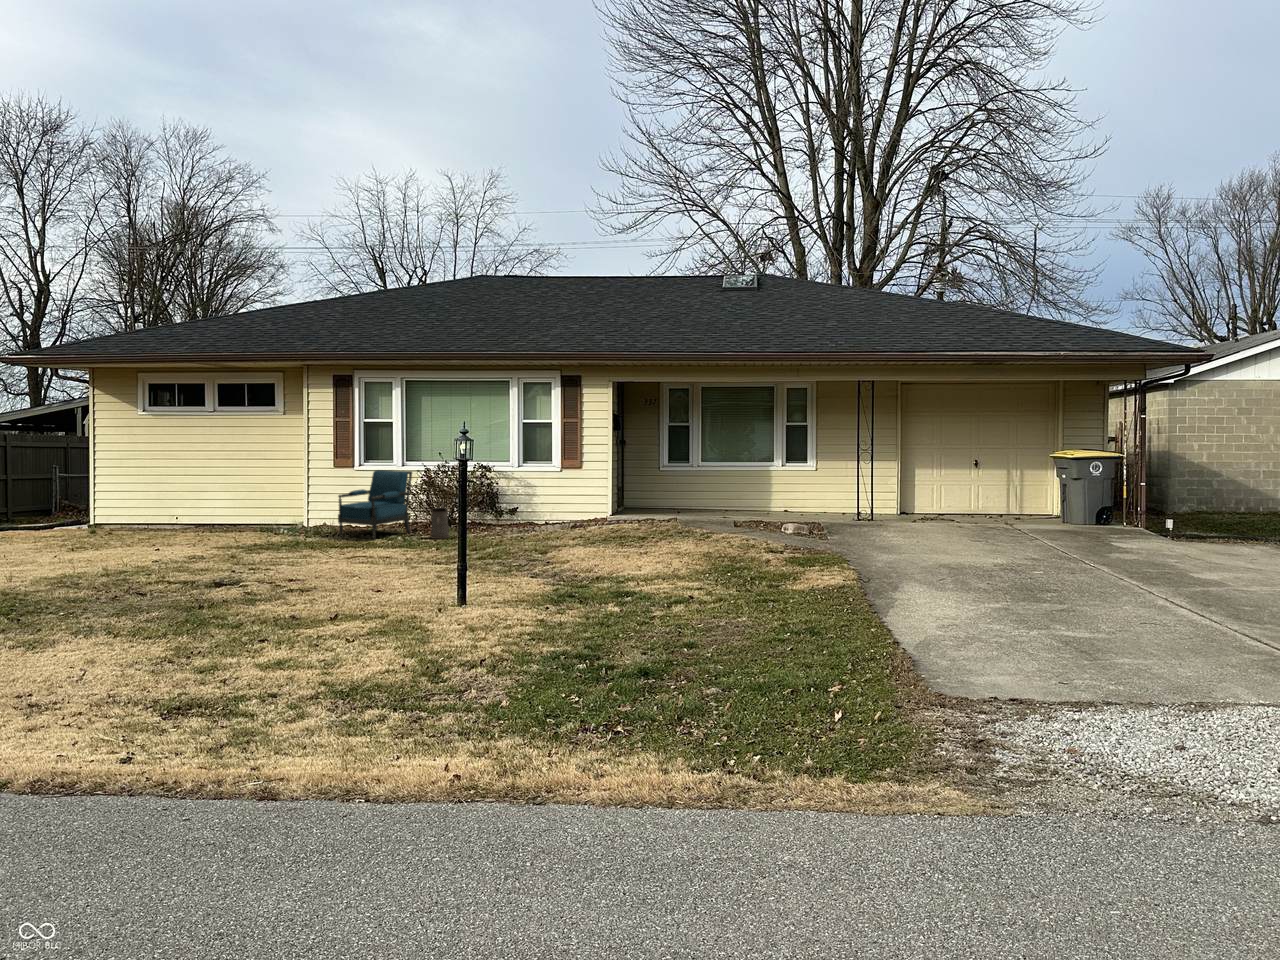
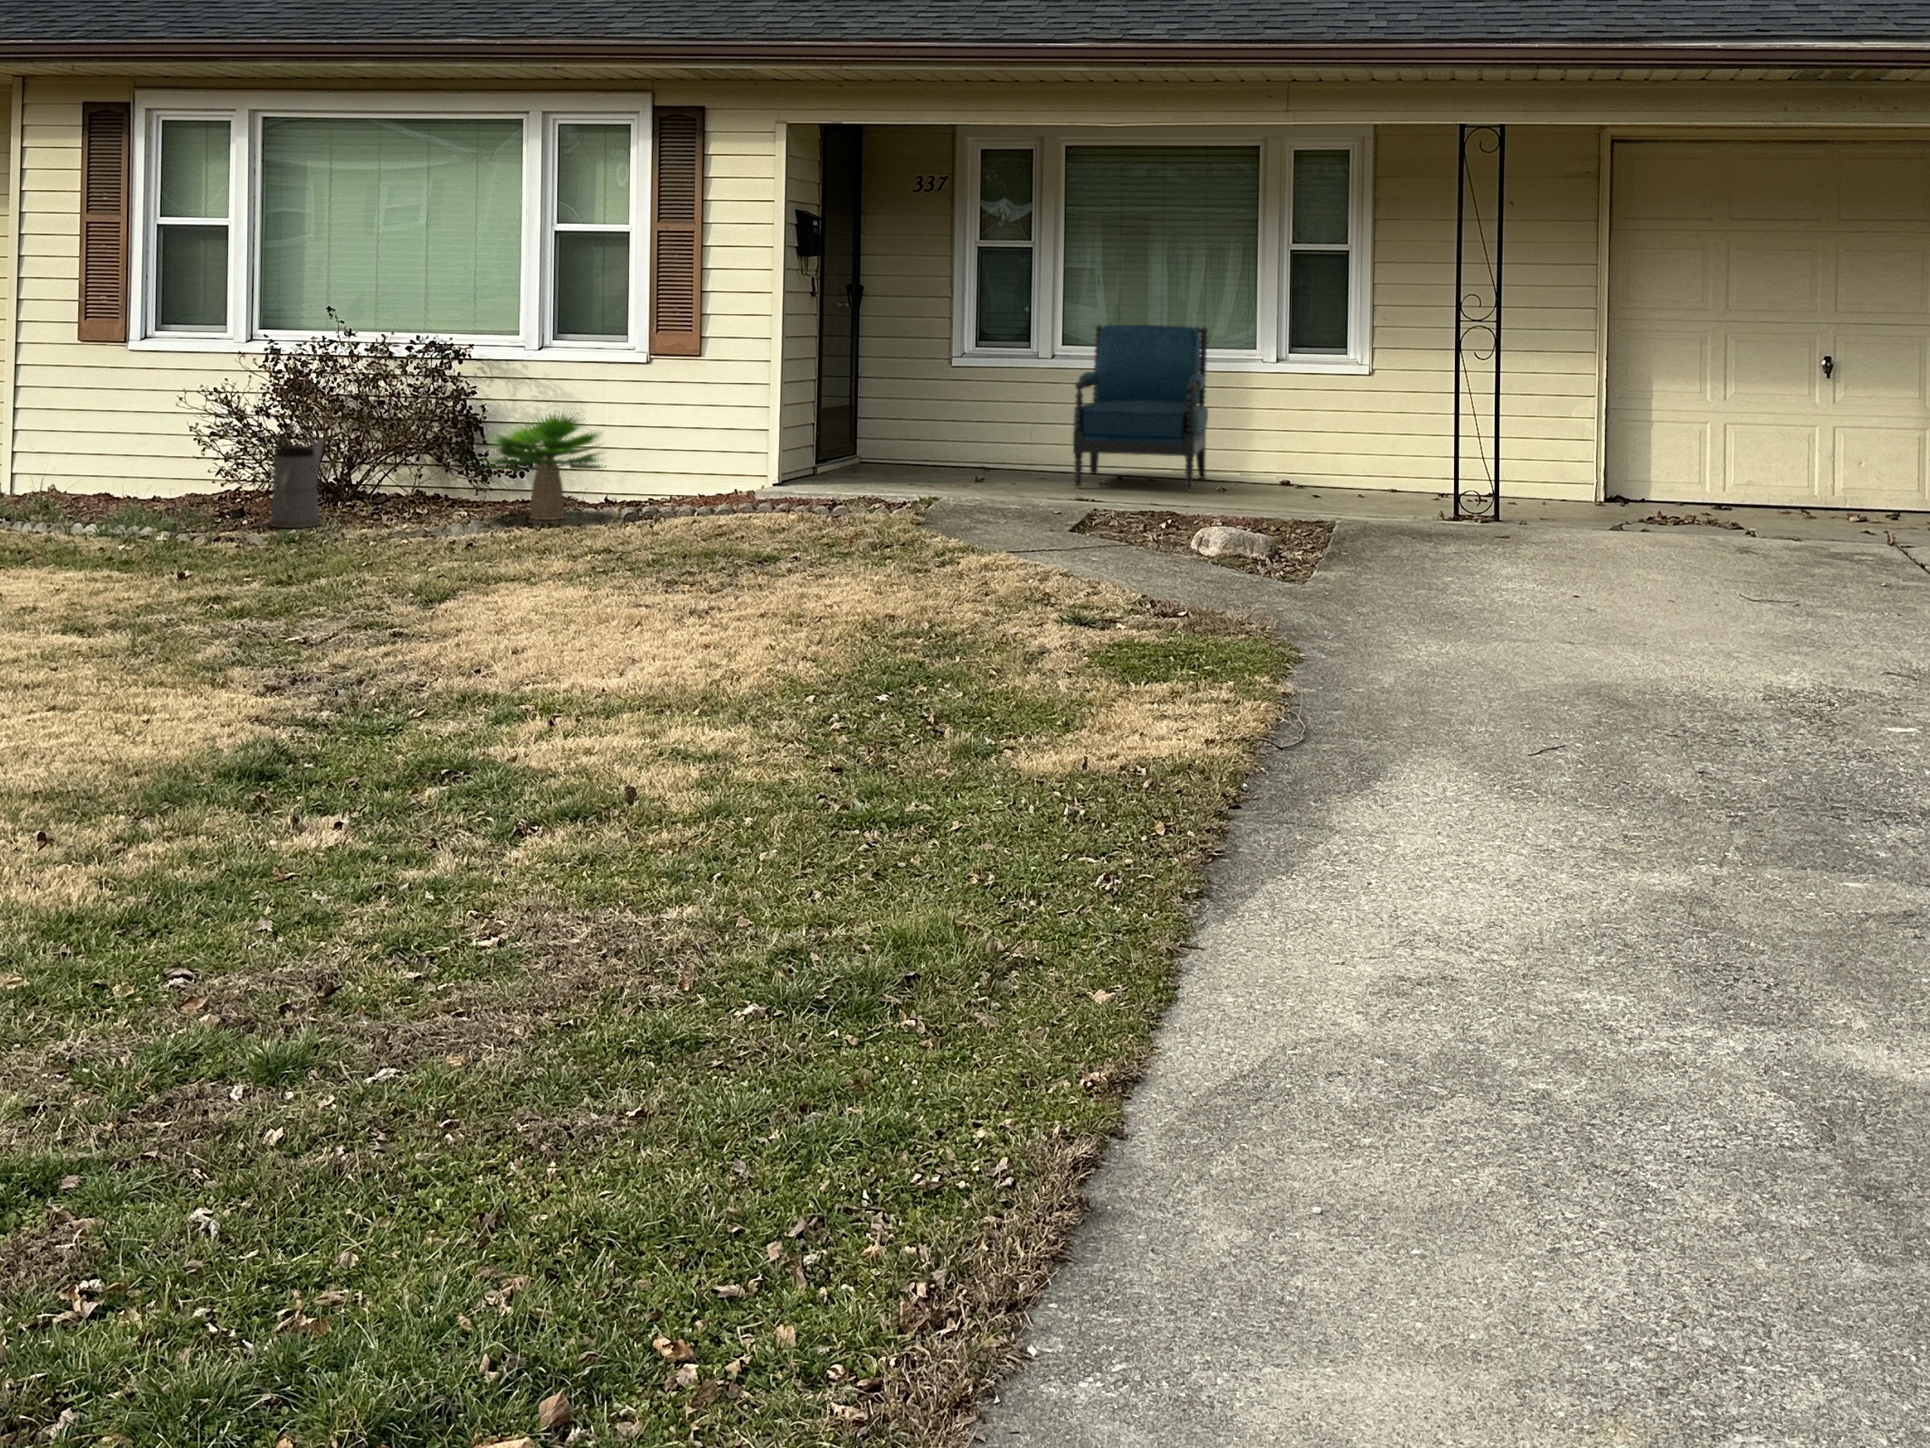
chair: present [338,470,412,540] -> present [1073,325,1208,491]
potted plant: none [505,490,556,532] -> present [489,413,606,520]

